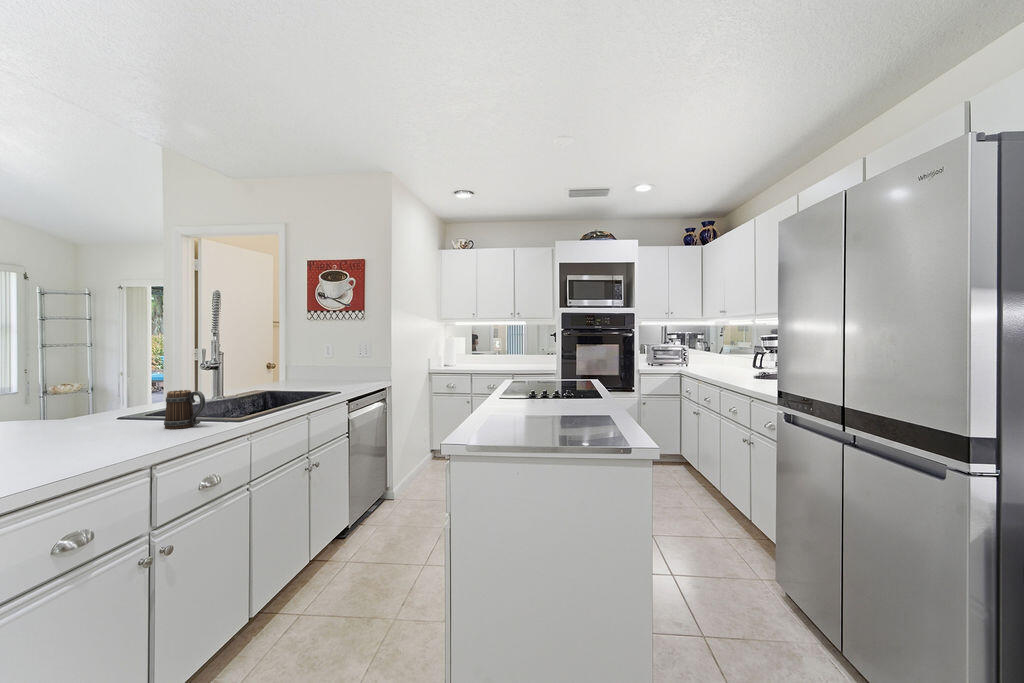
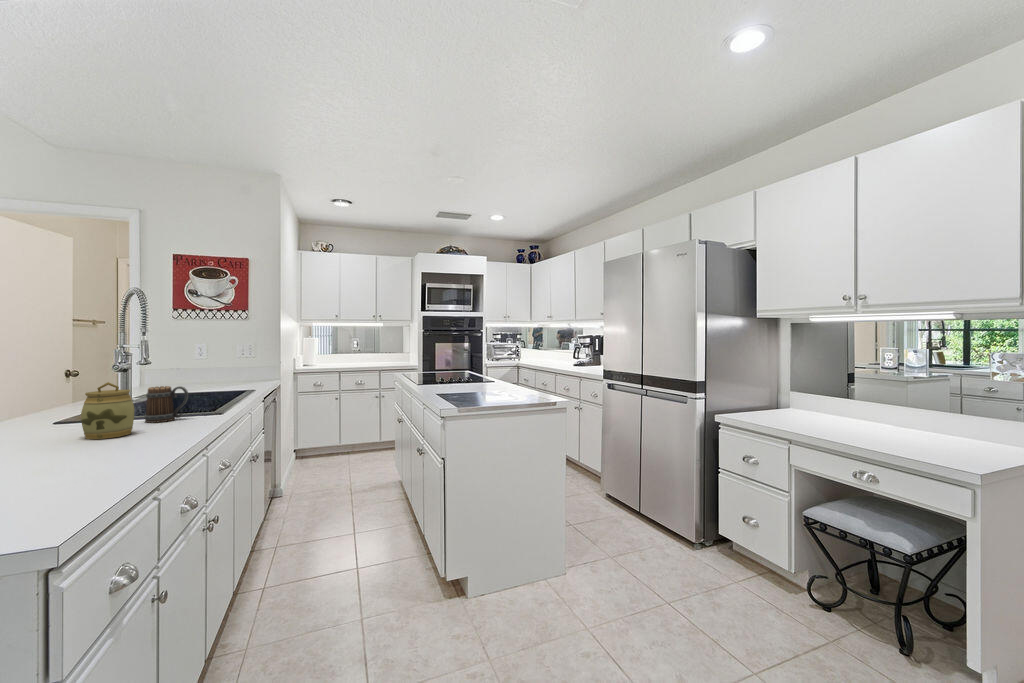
jar: none [61,386,123,447] -> present [81,382,134,439]

